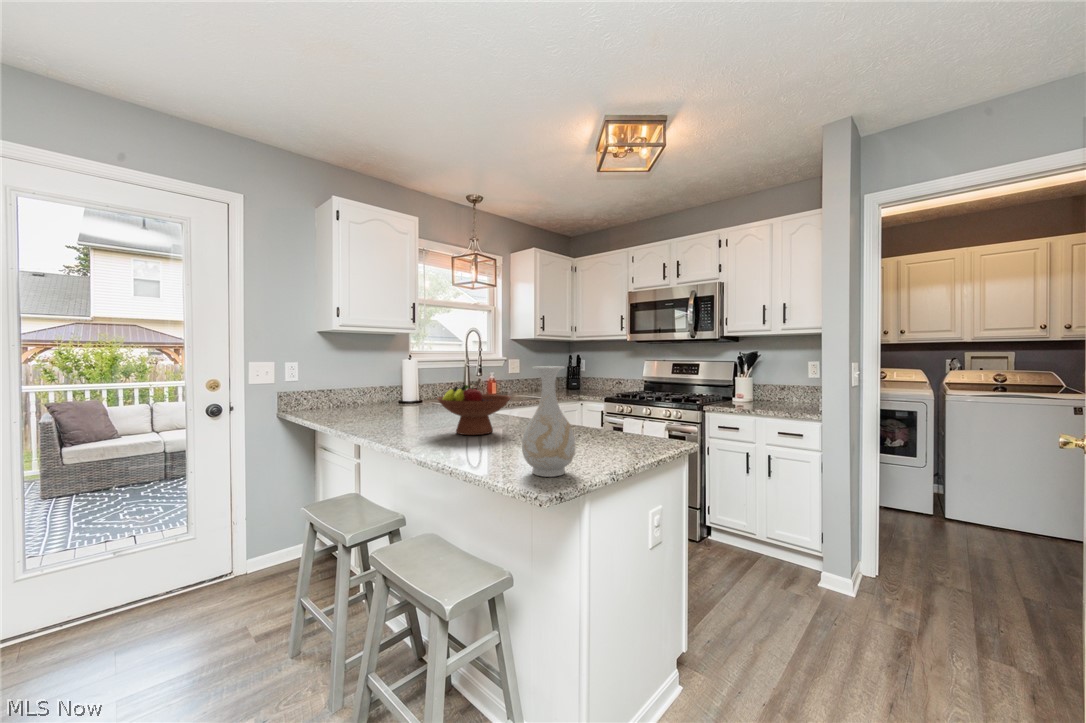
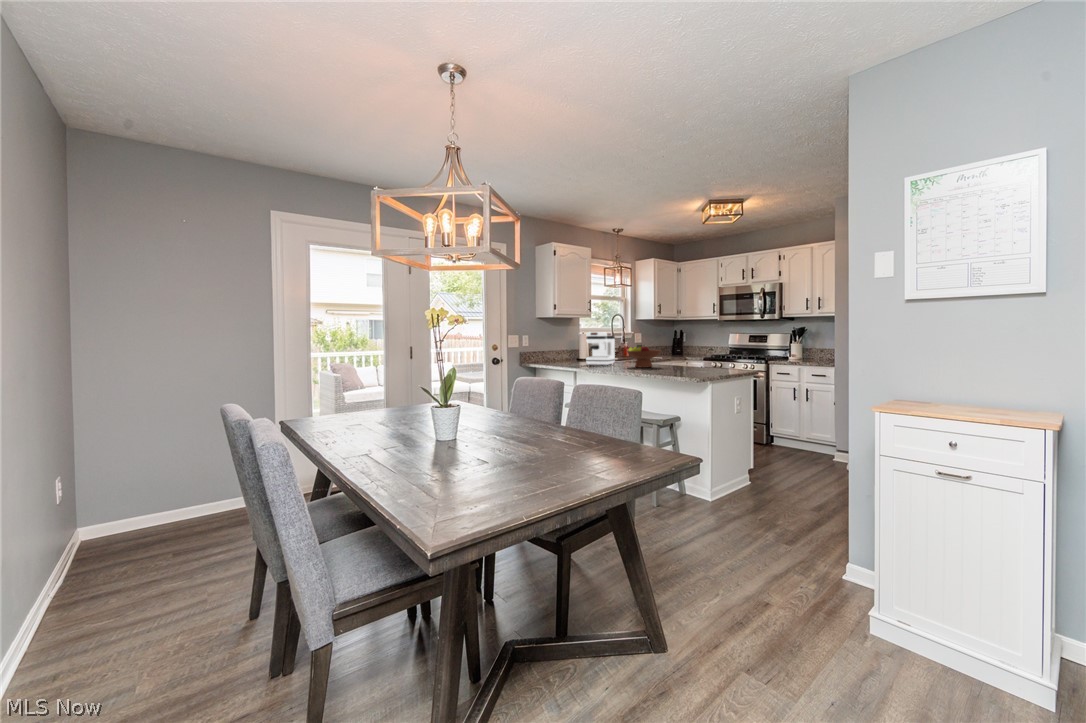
coffee maker: none [377,357,440,422] -> present [586,332,615,365]
vase: present [522,366,575,477] -> none [679,334,700,374]

